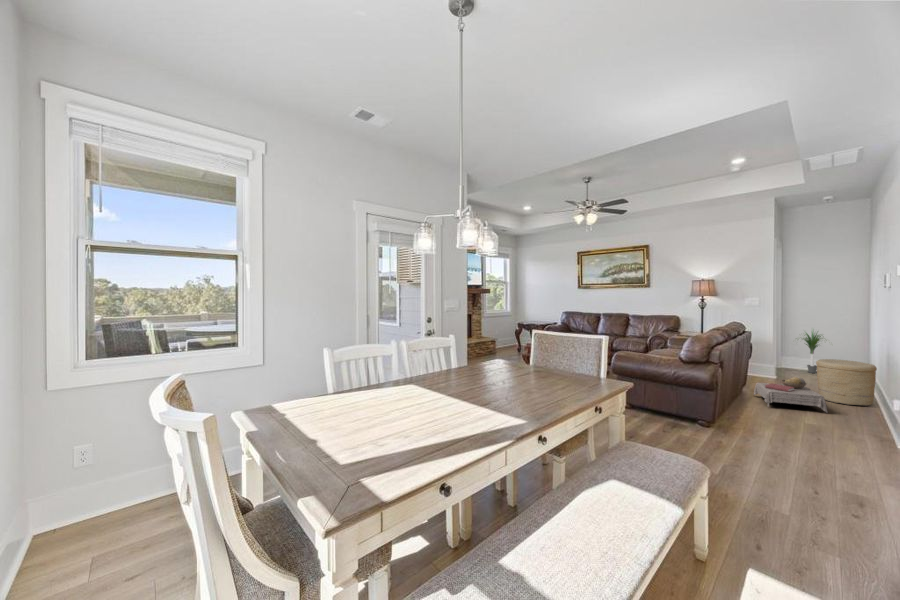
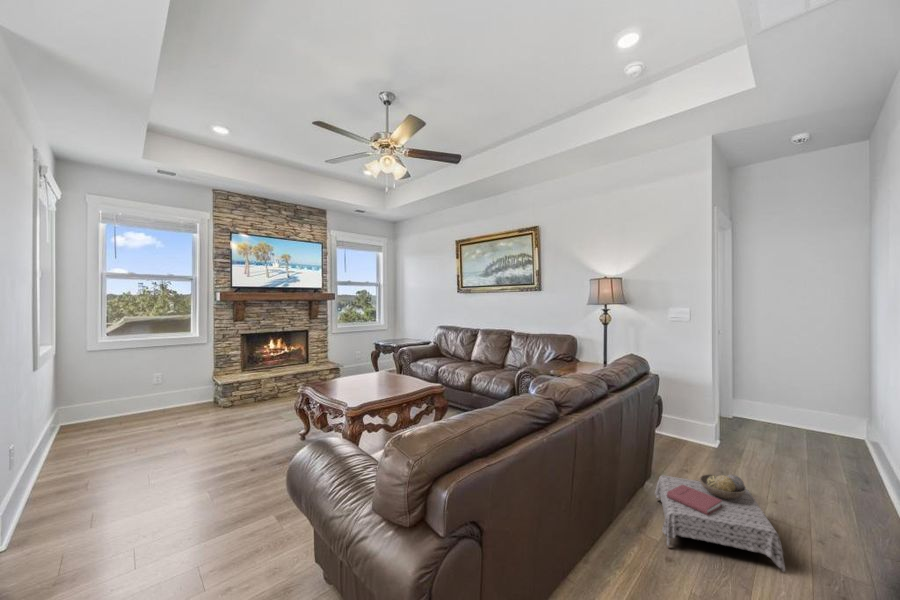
potted plant: present [803,332,821,373] -> none [740,350,803,426]
woven basket: present [816,359,877,406] -> none [768,426,882,535]

